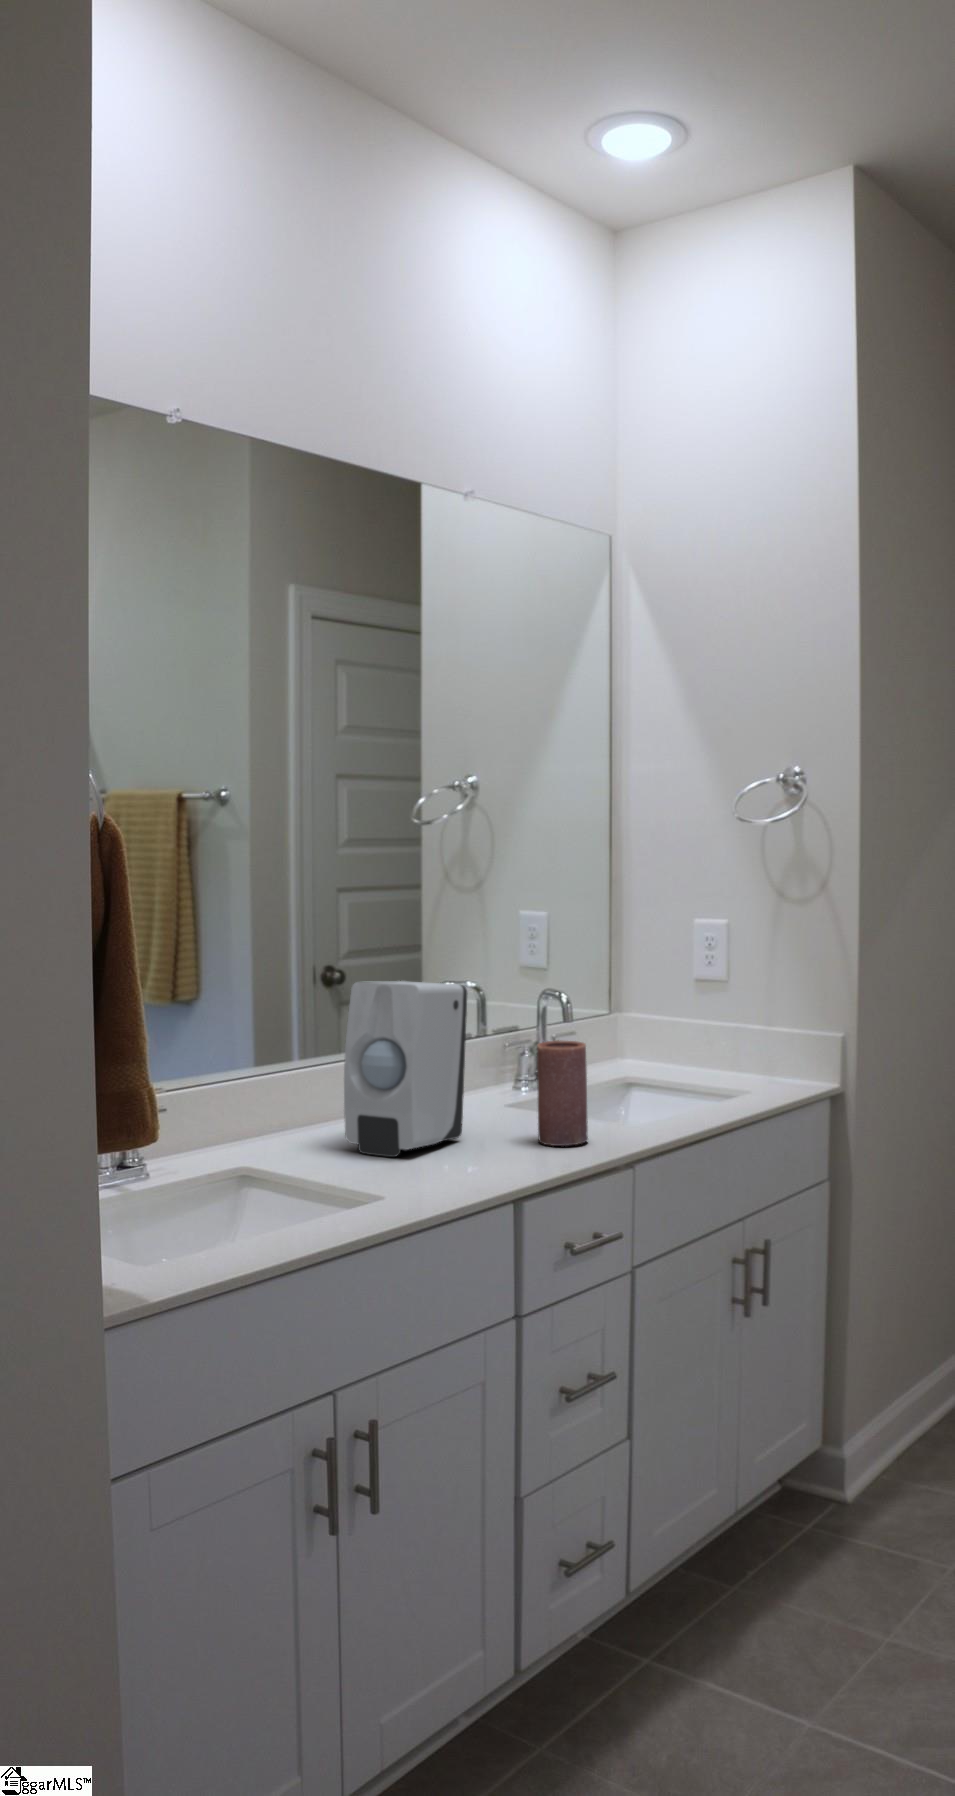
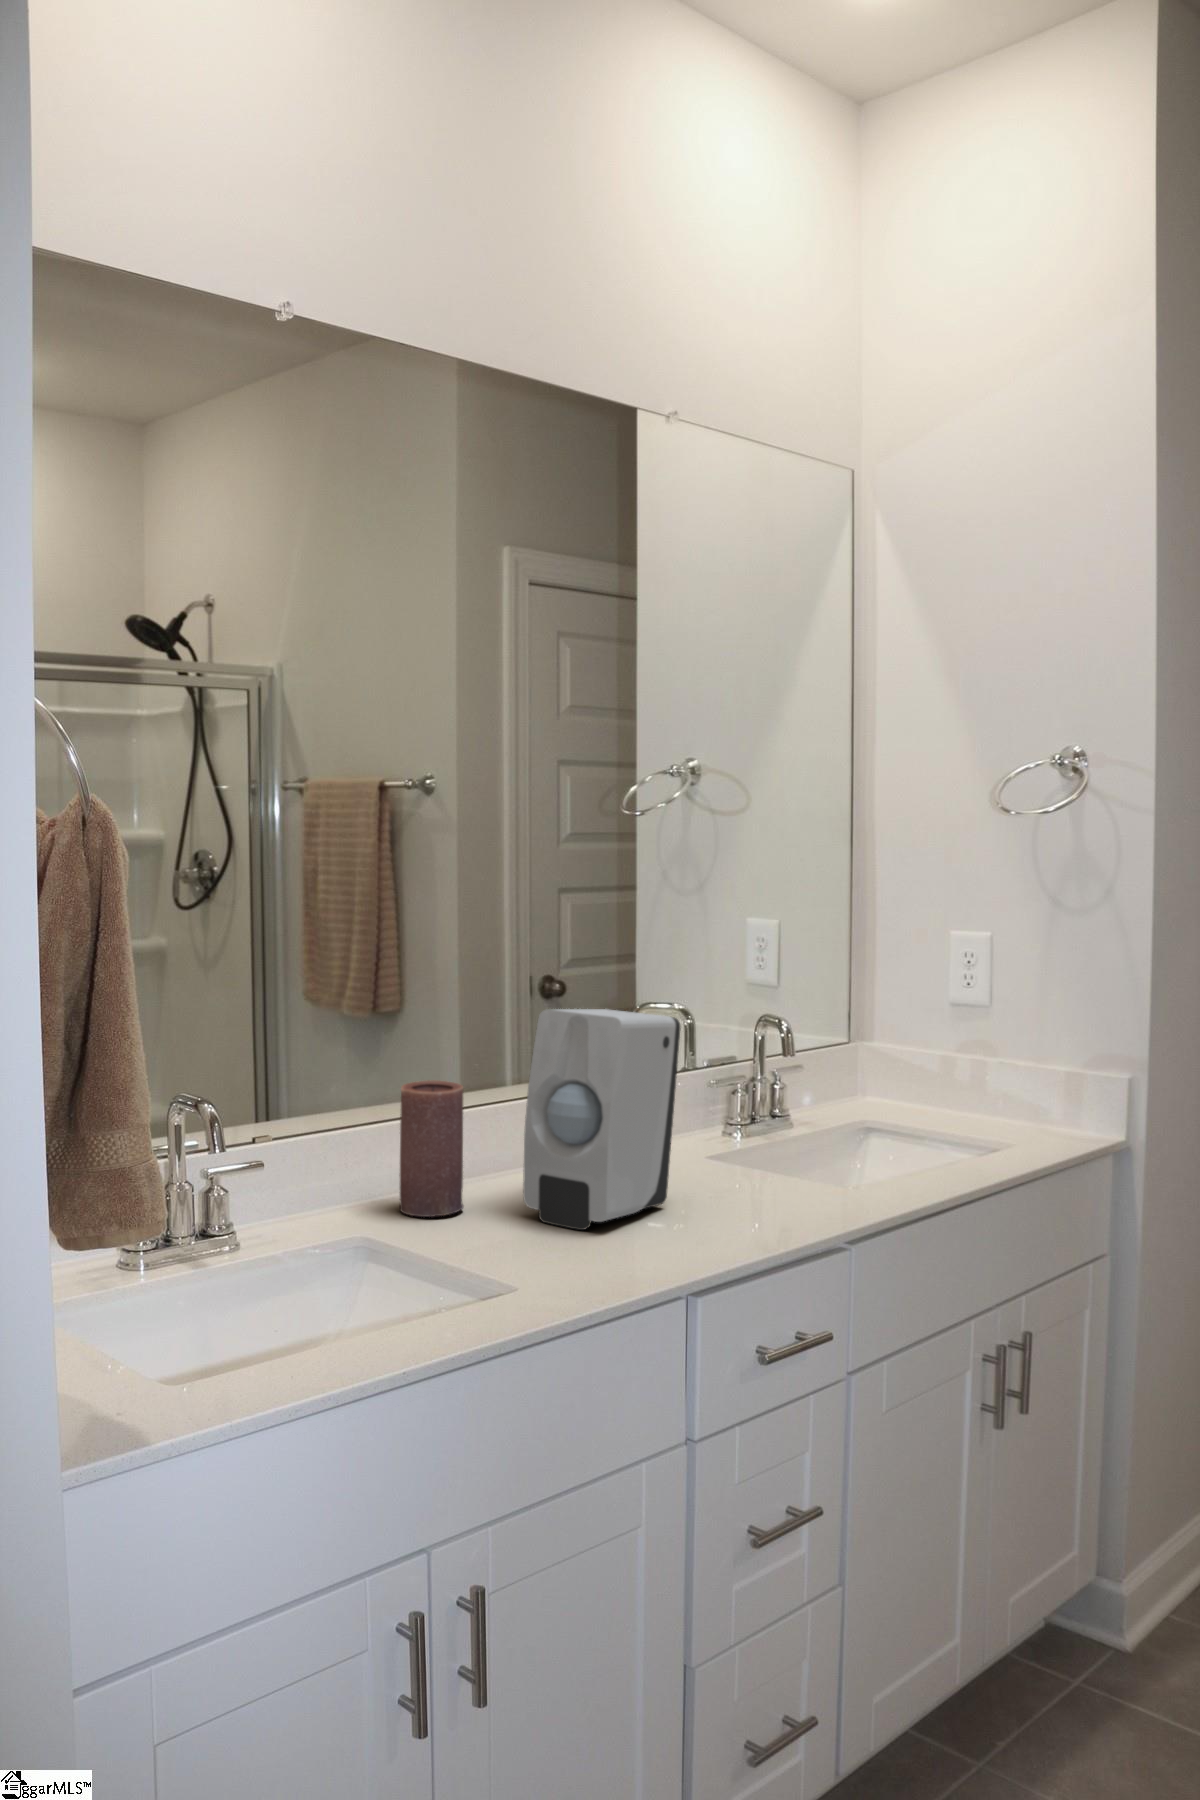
candle: present [537,1041,588,1146] -> present [400,1081,464,1217]

